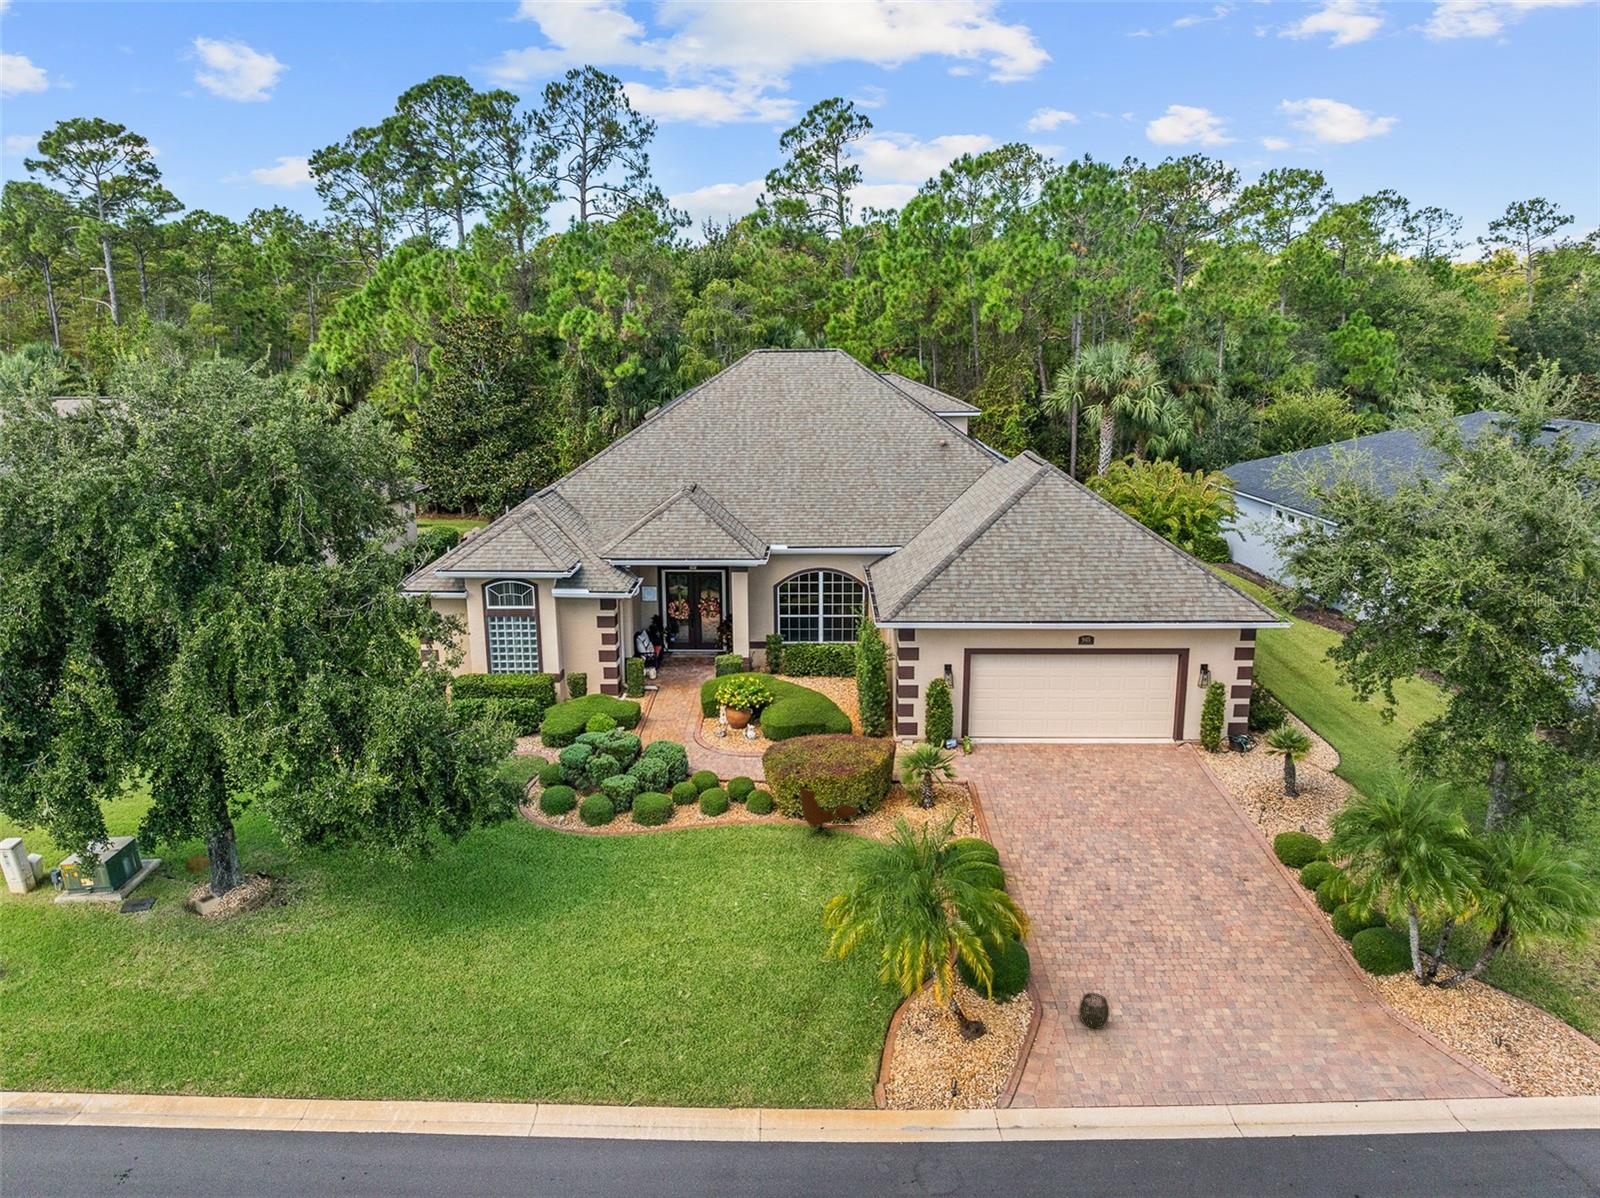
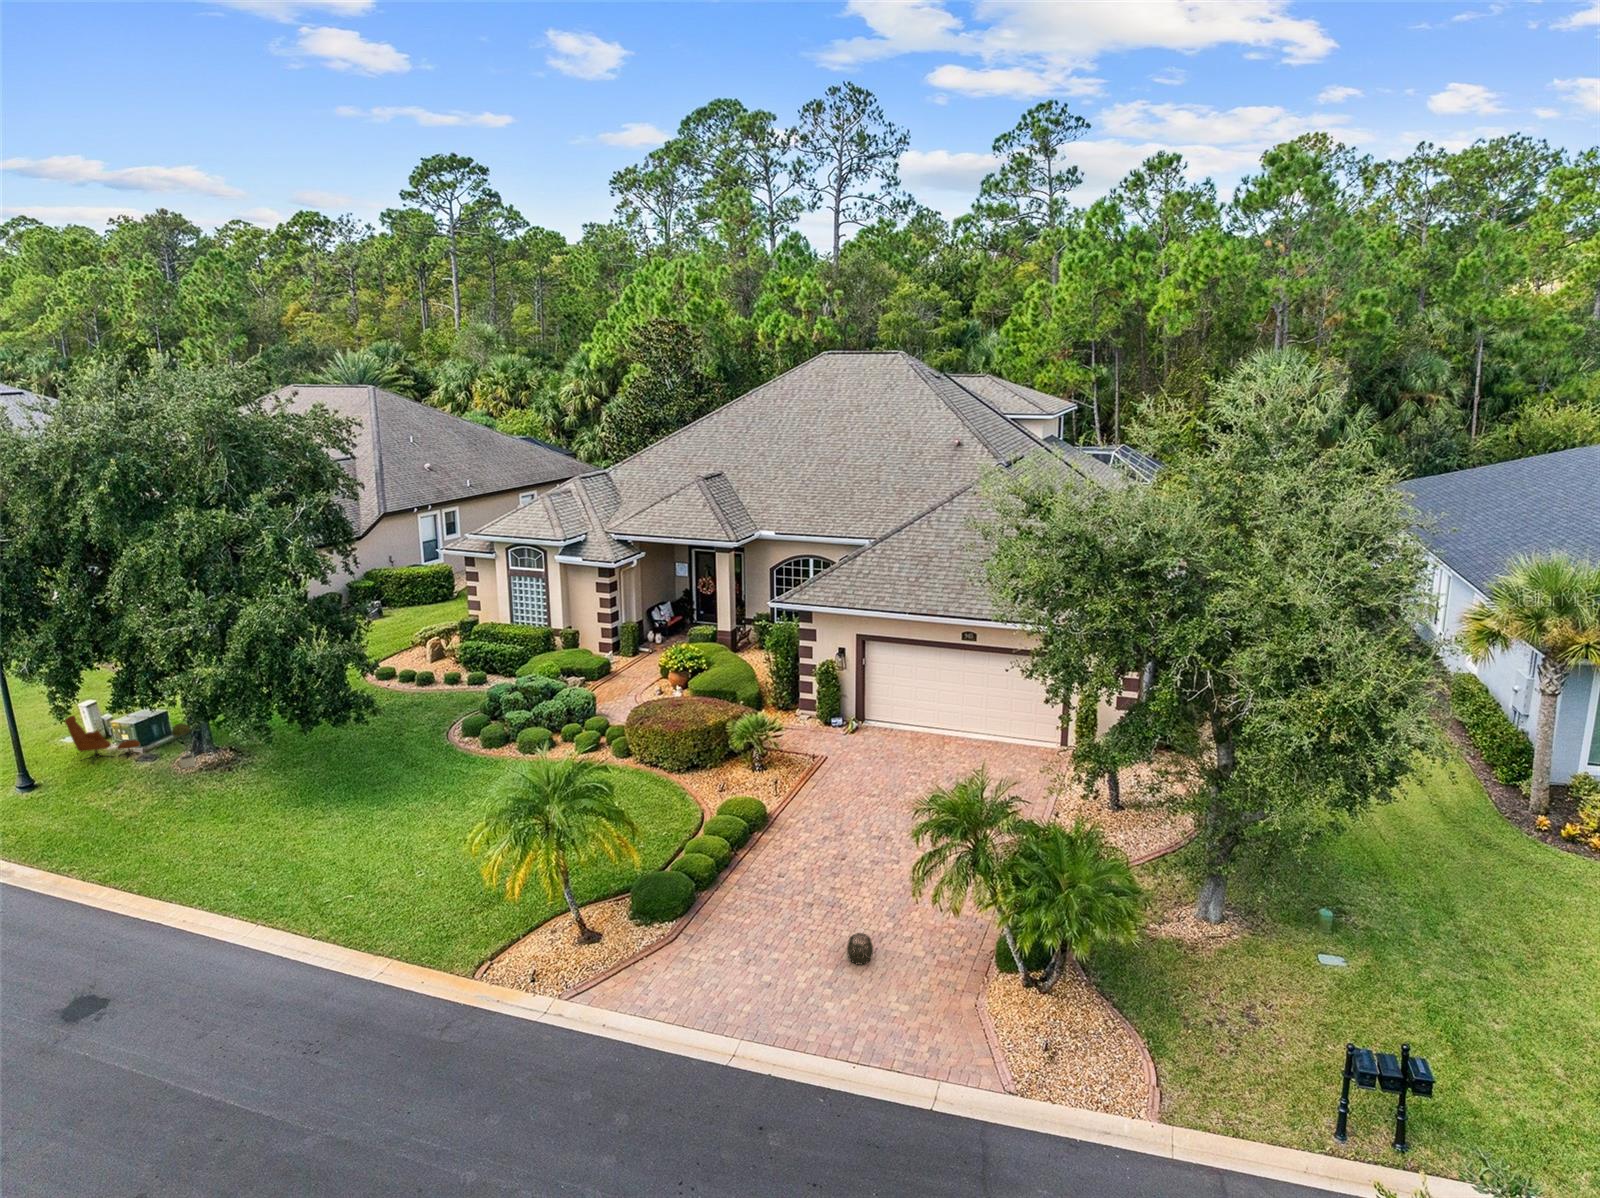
lounge chair: present [799,785,858,834] -> present [65,716,140,761]
woven basket: present [1079,993,1109,1029] -> present [847,933,873,964]

